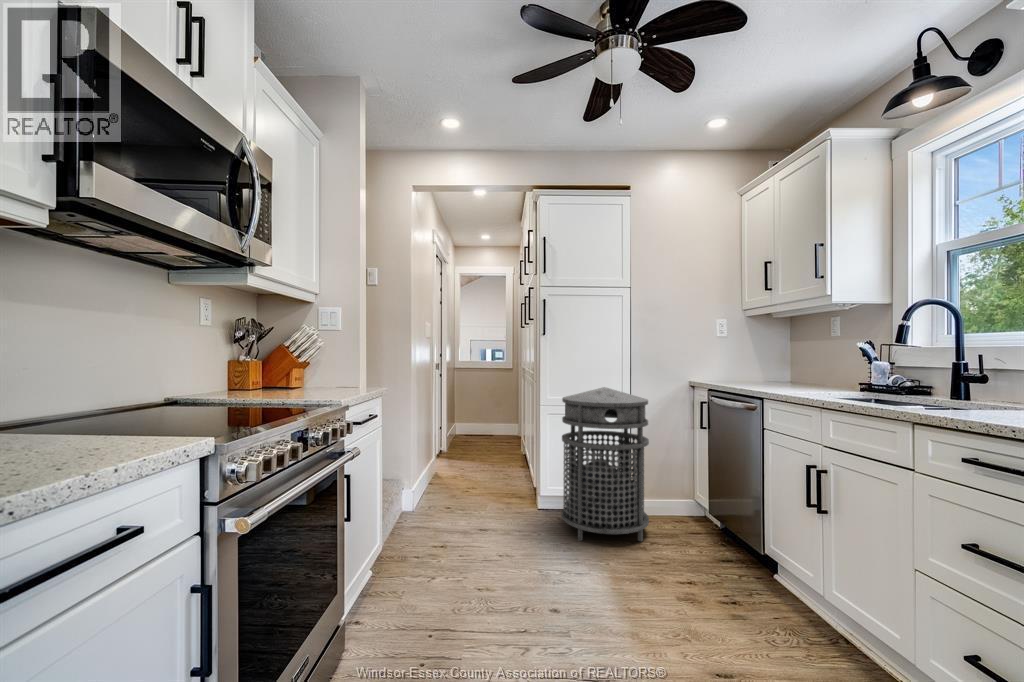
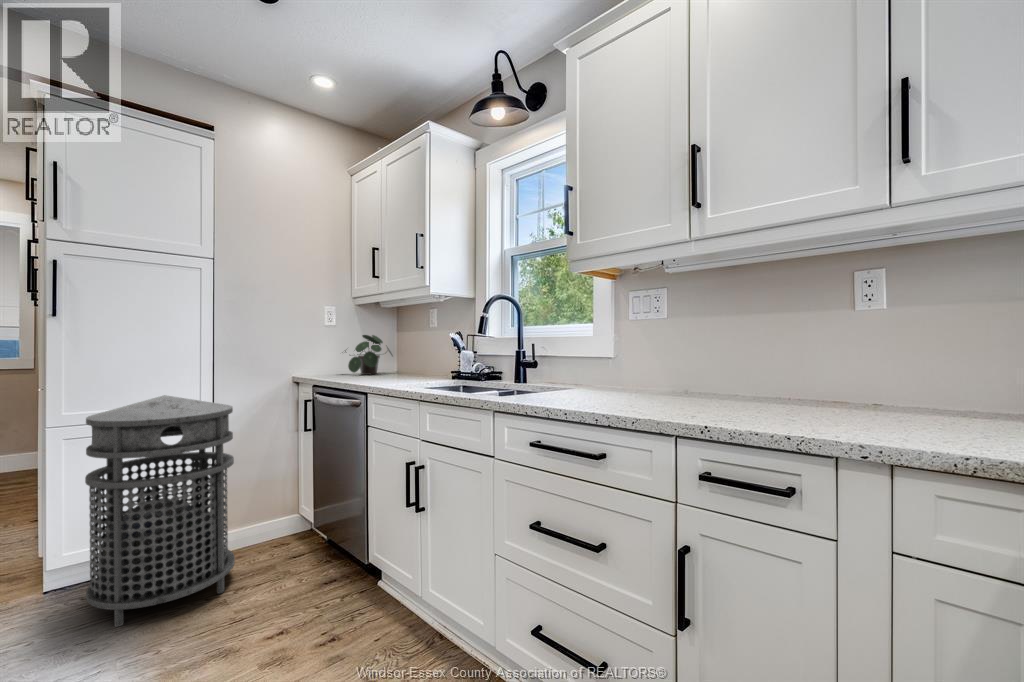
potted plant: none [729,345,787,383] -> present [345,335,392,375]

